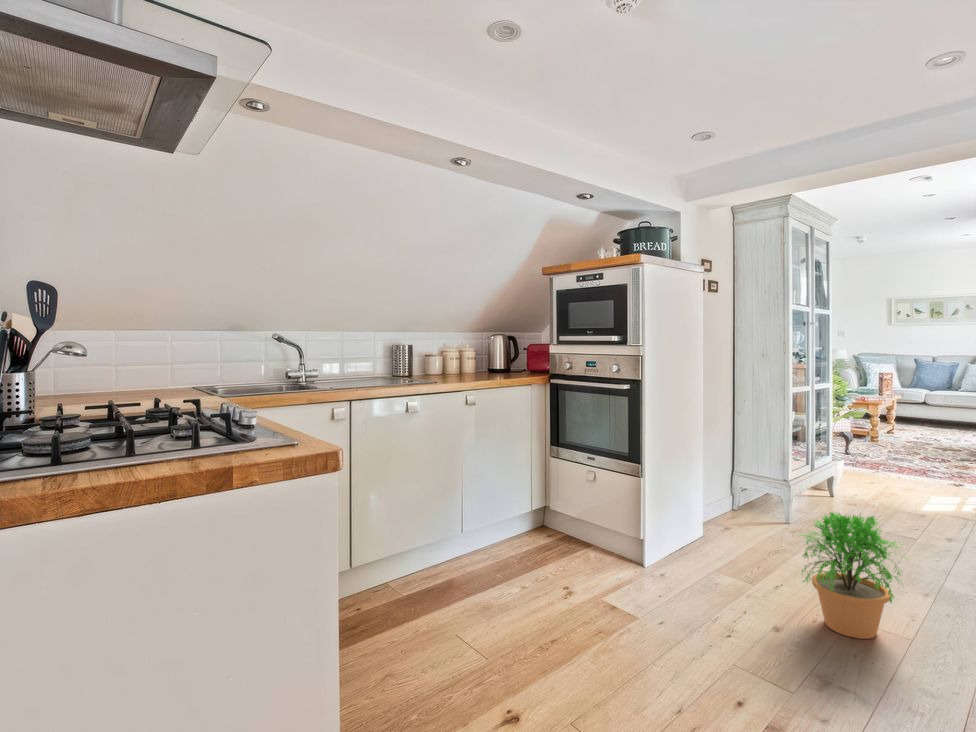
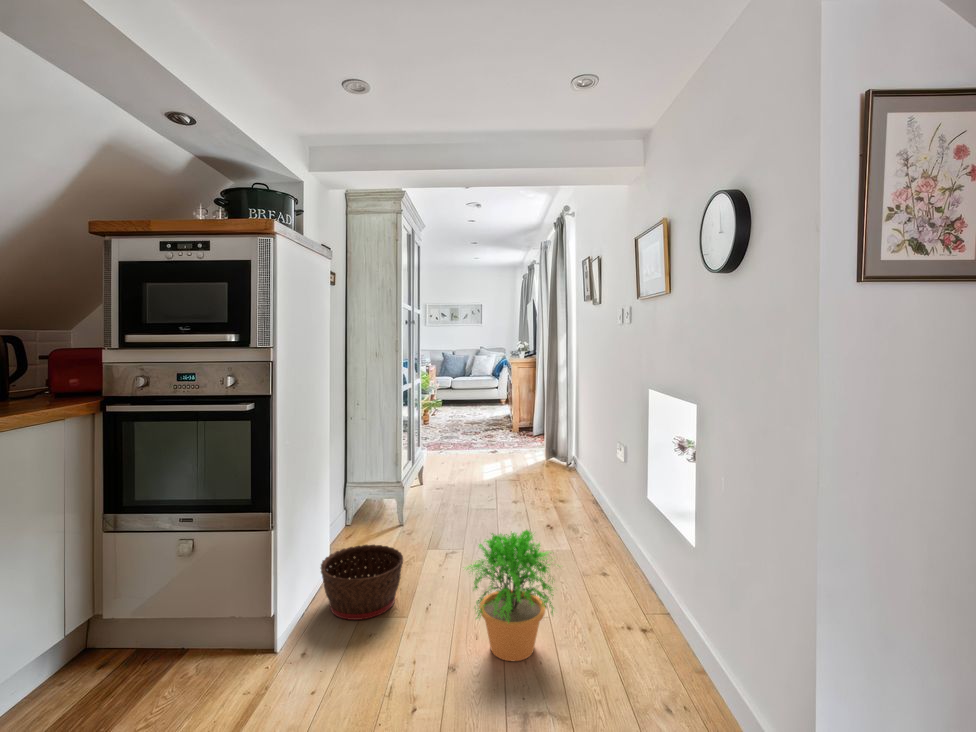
basket: none [683,513,758,569] -> present [321,545,403,620]

